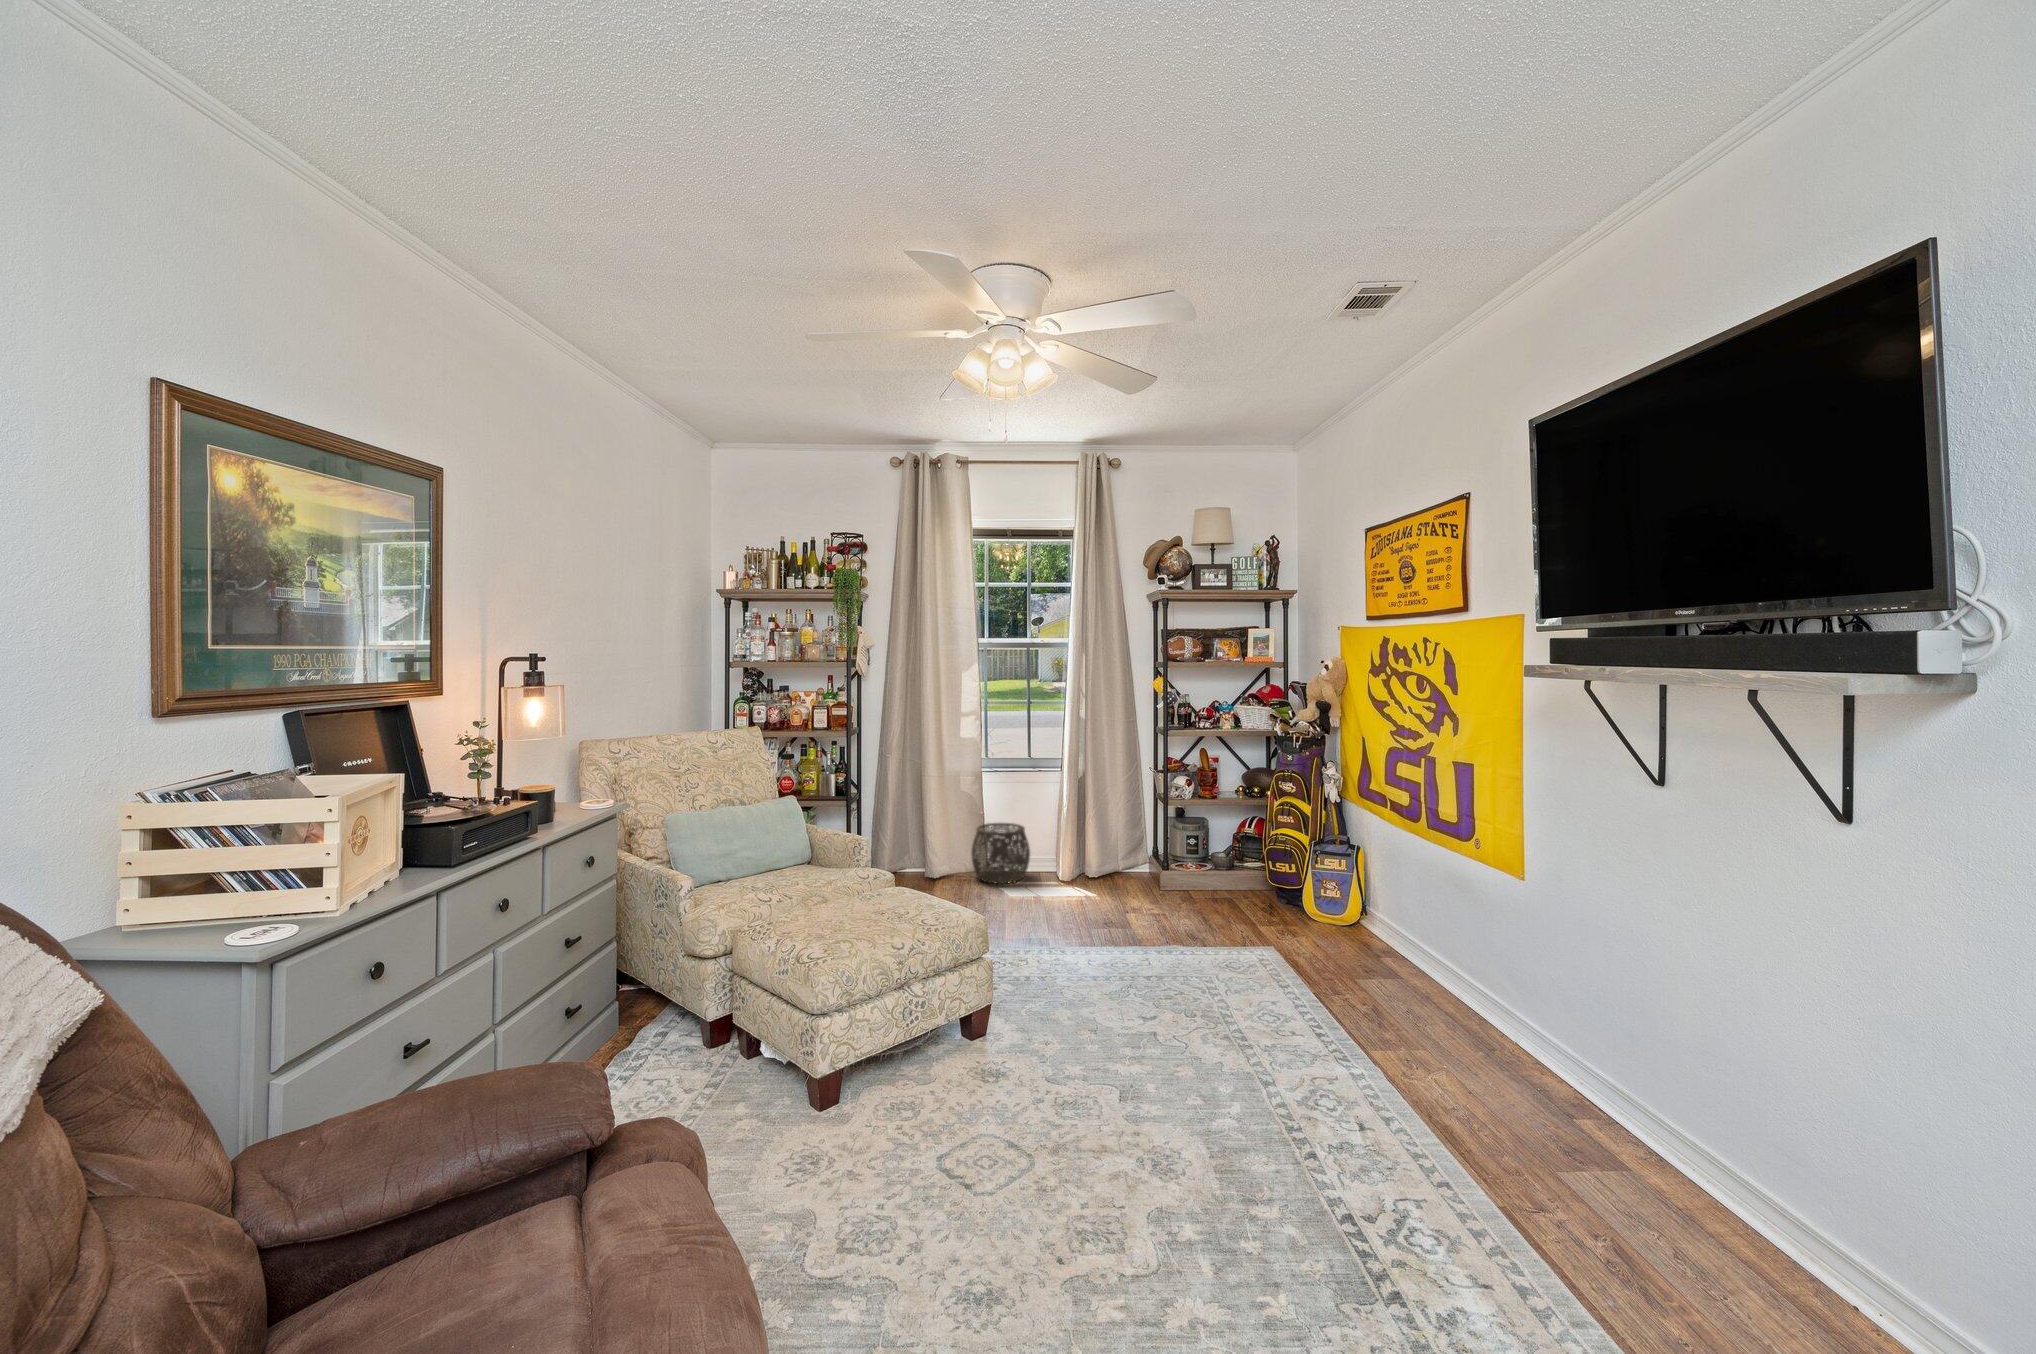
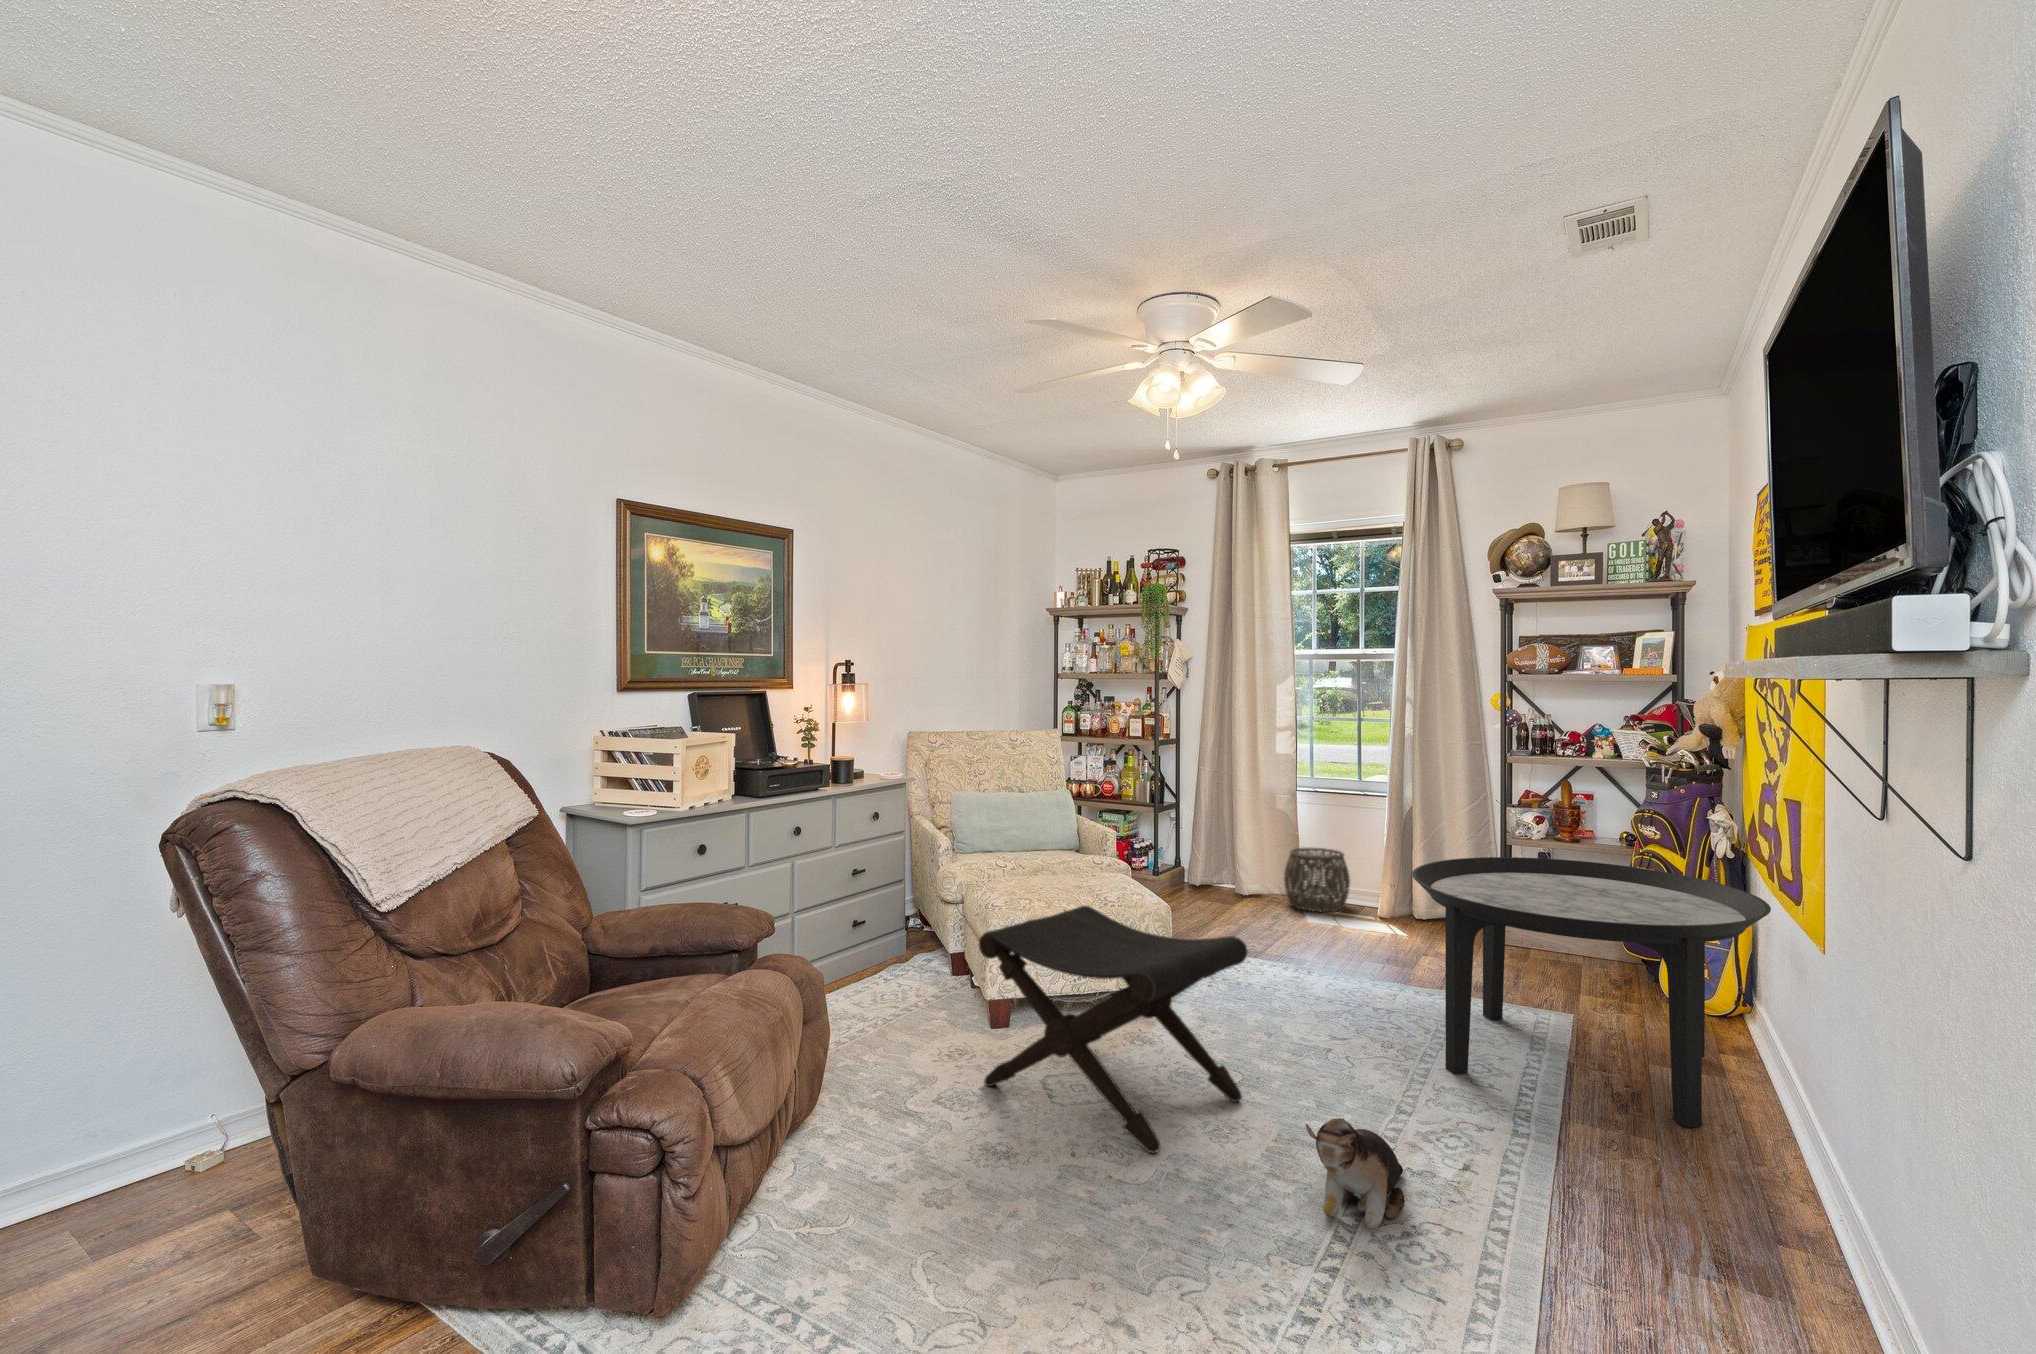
round table: none [1194,822,1476,1041] -> present [1412,857,1771,1128]
footstool: none [872,942,1151,1234] -> present [979,906,1247,1153]
plush toy: none [1326,1144,1405,1252] -> present [1306,1118,1405,1228]

